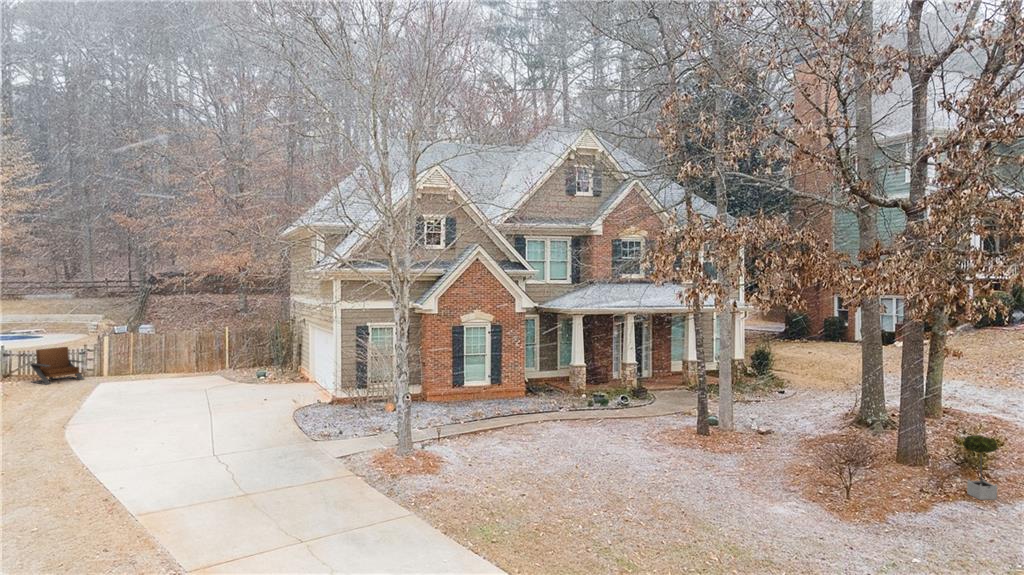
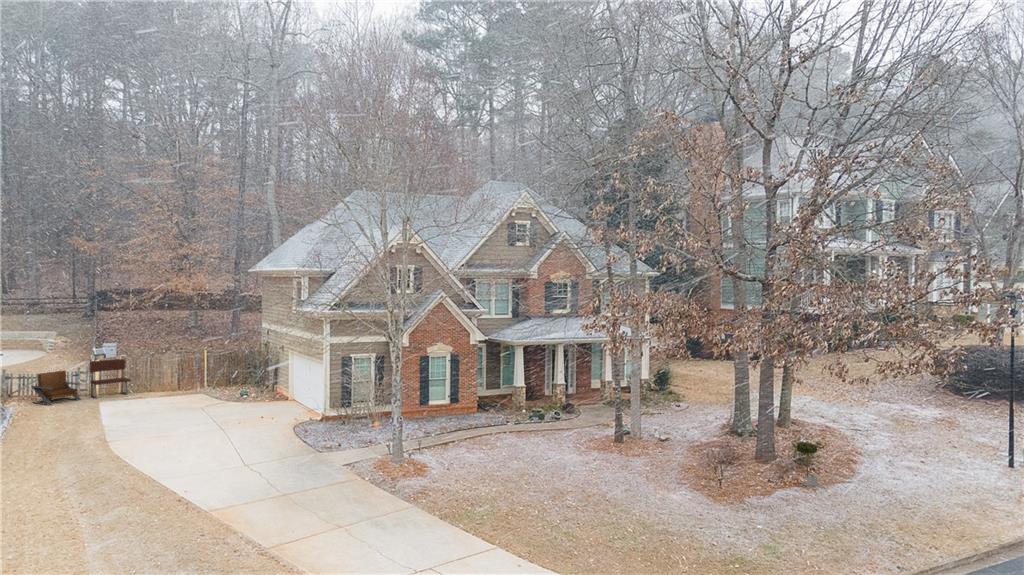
bench: none [94,335,139,378] -> present [90,359,131,398]

